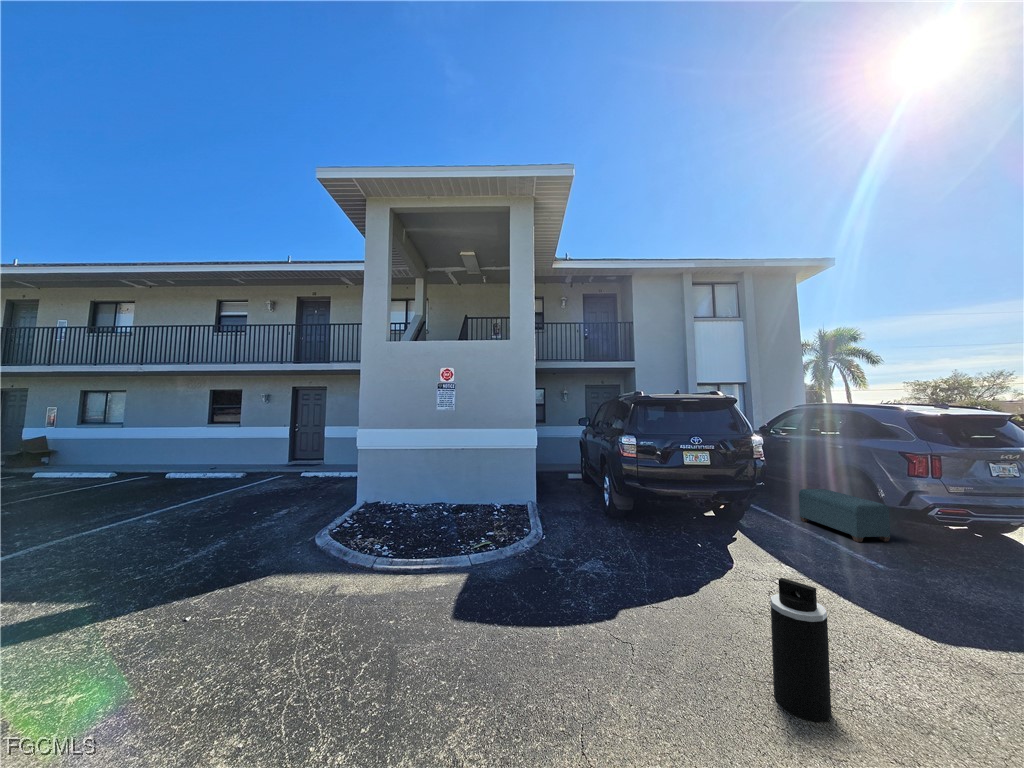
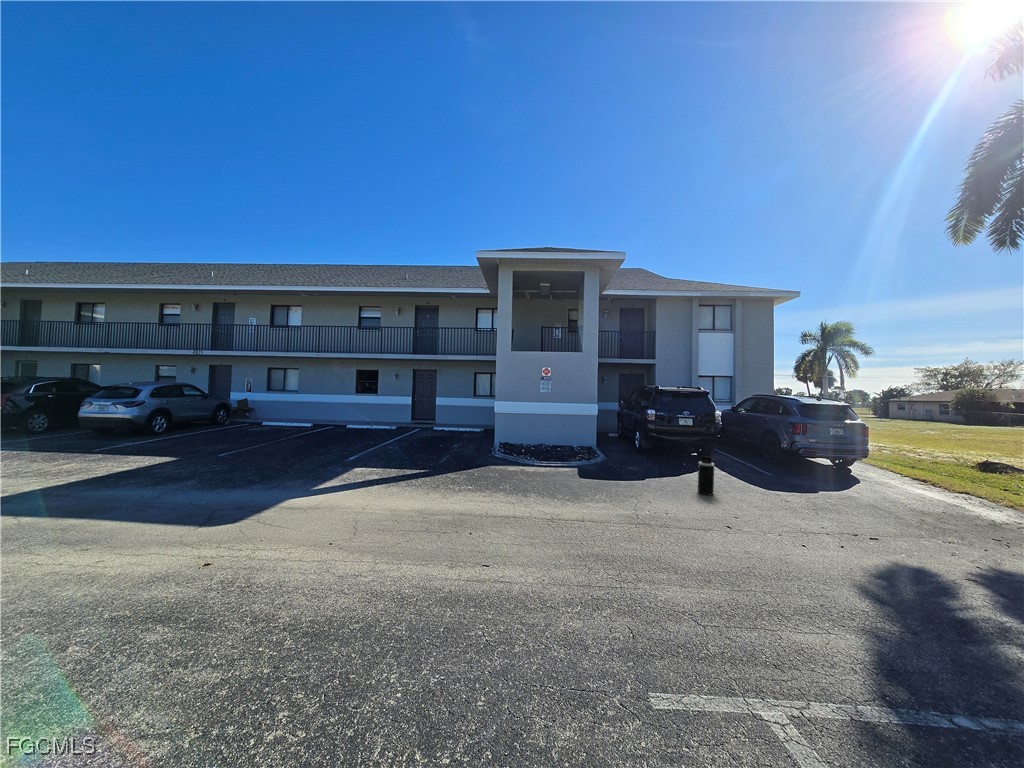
bench: present [799,489,890,542] -> none [743,442,782,467]

